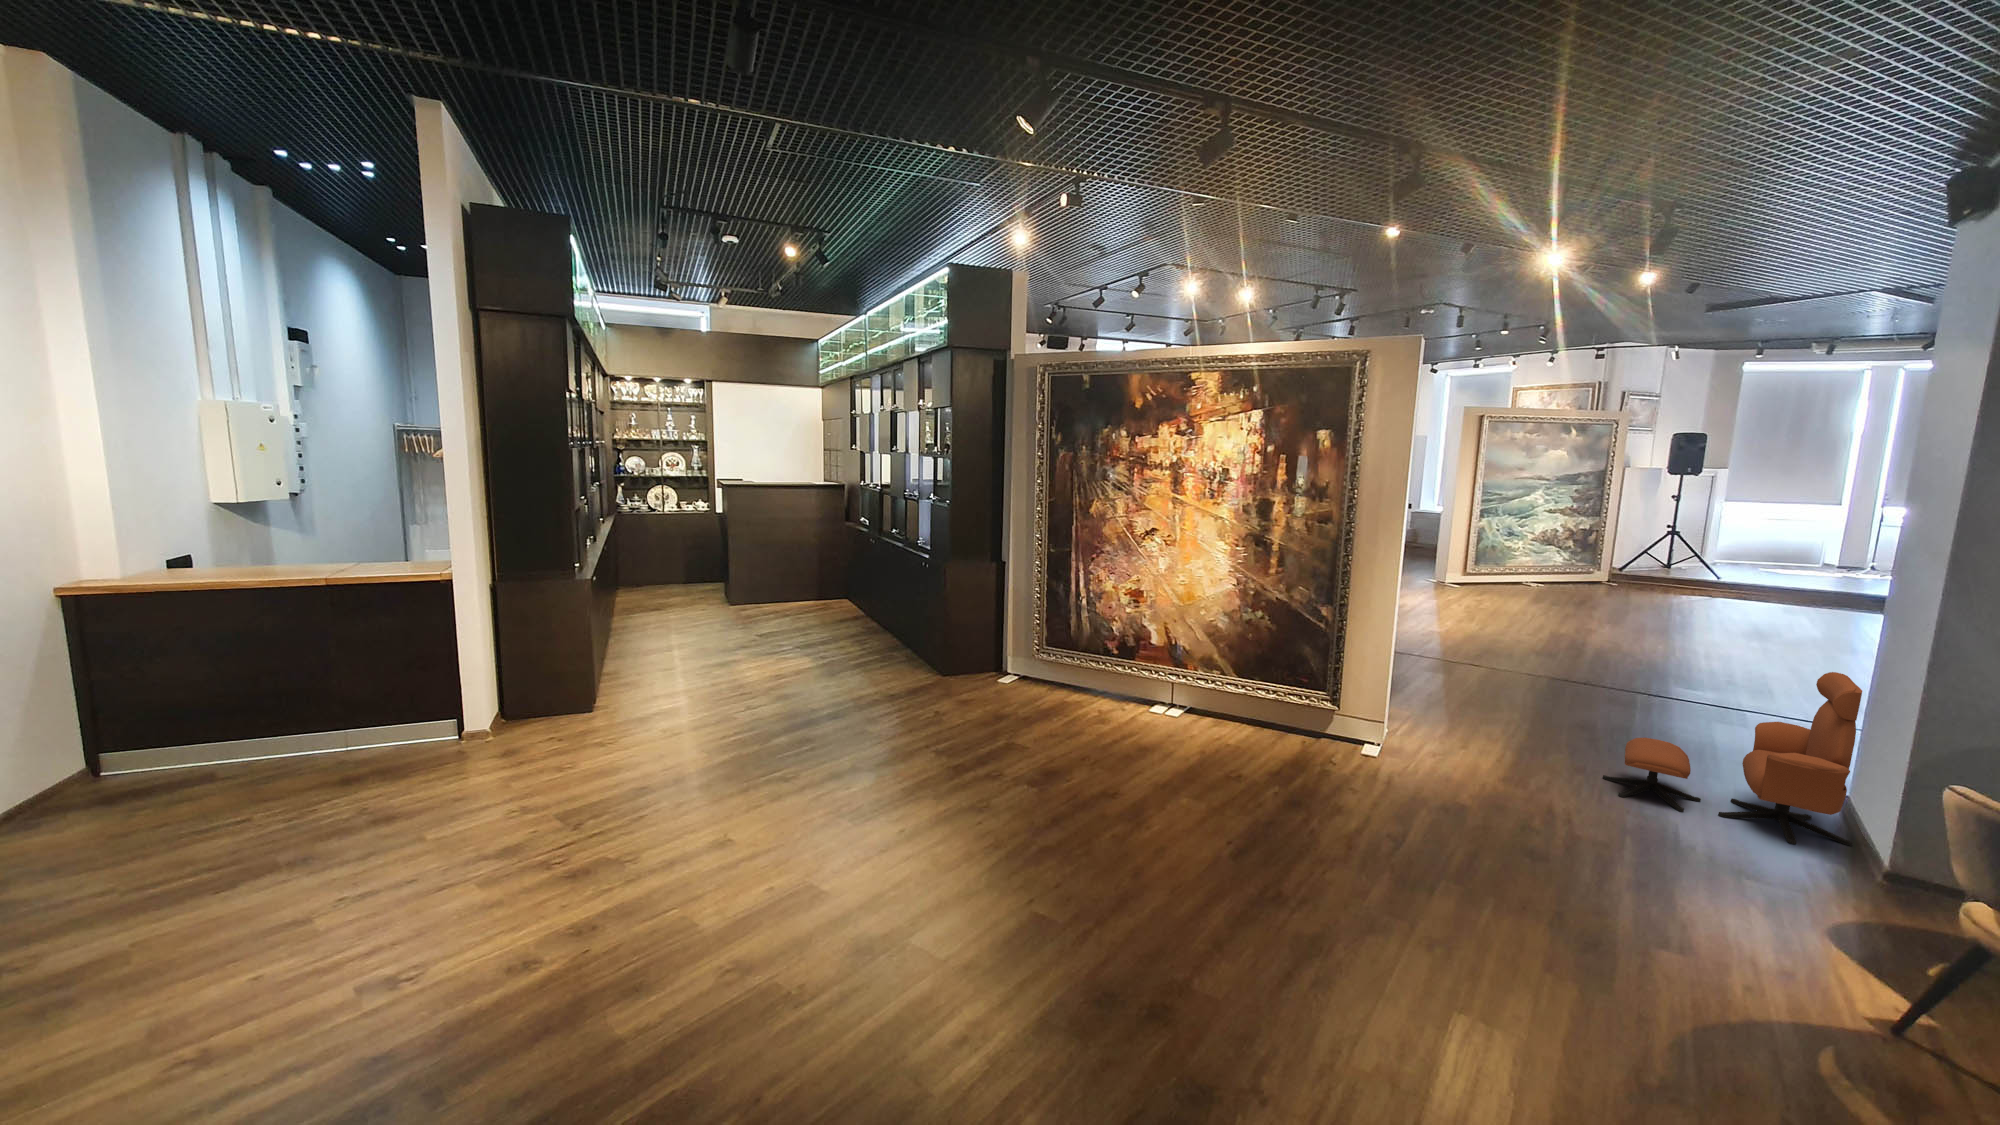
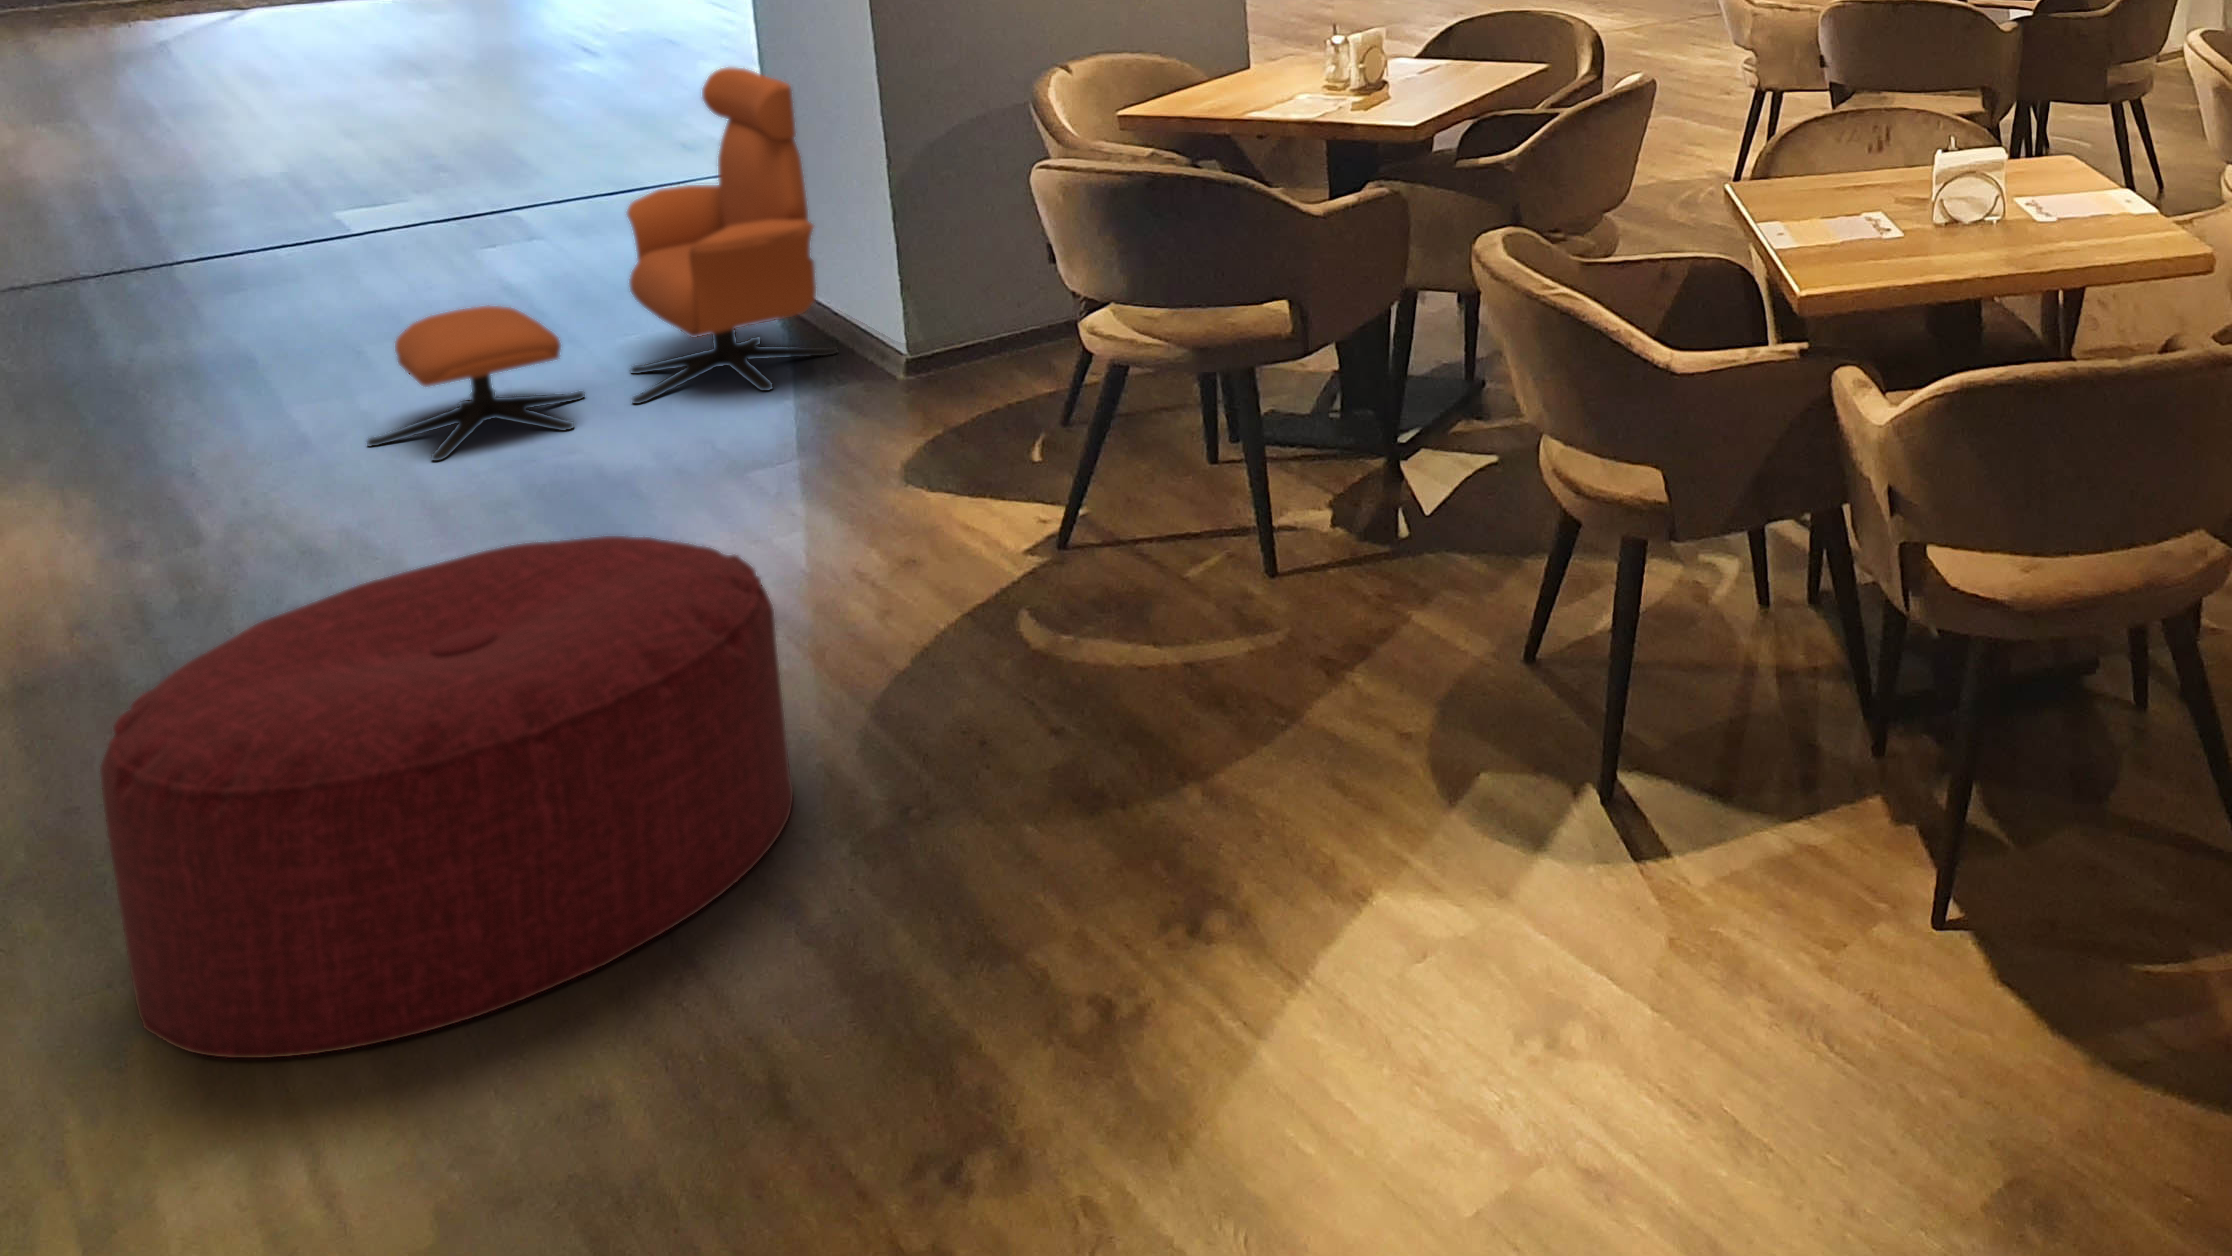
ottoman: none [1383,815,1639,1039] -> present [100,536,793,1058]

